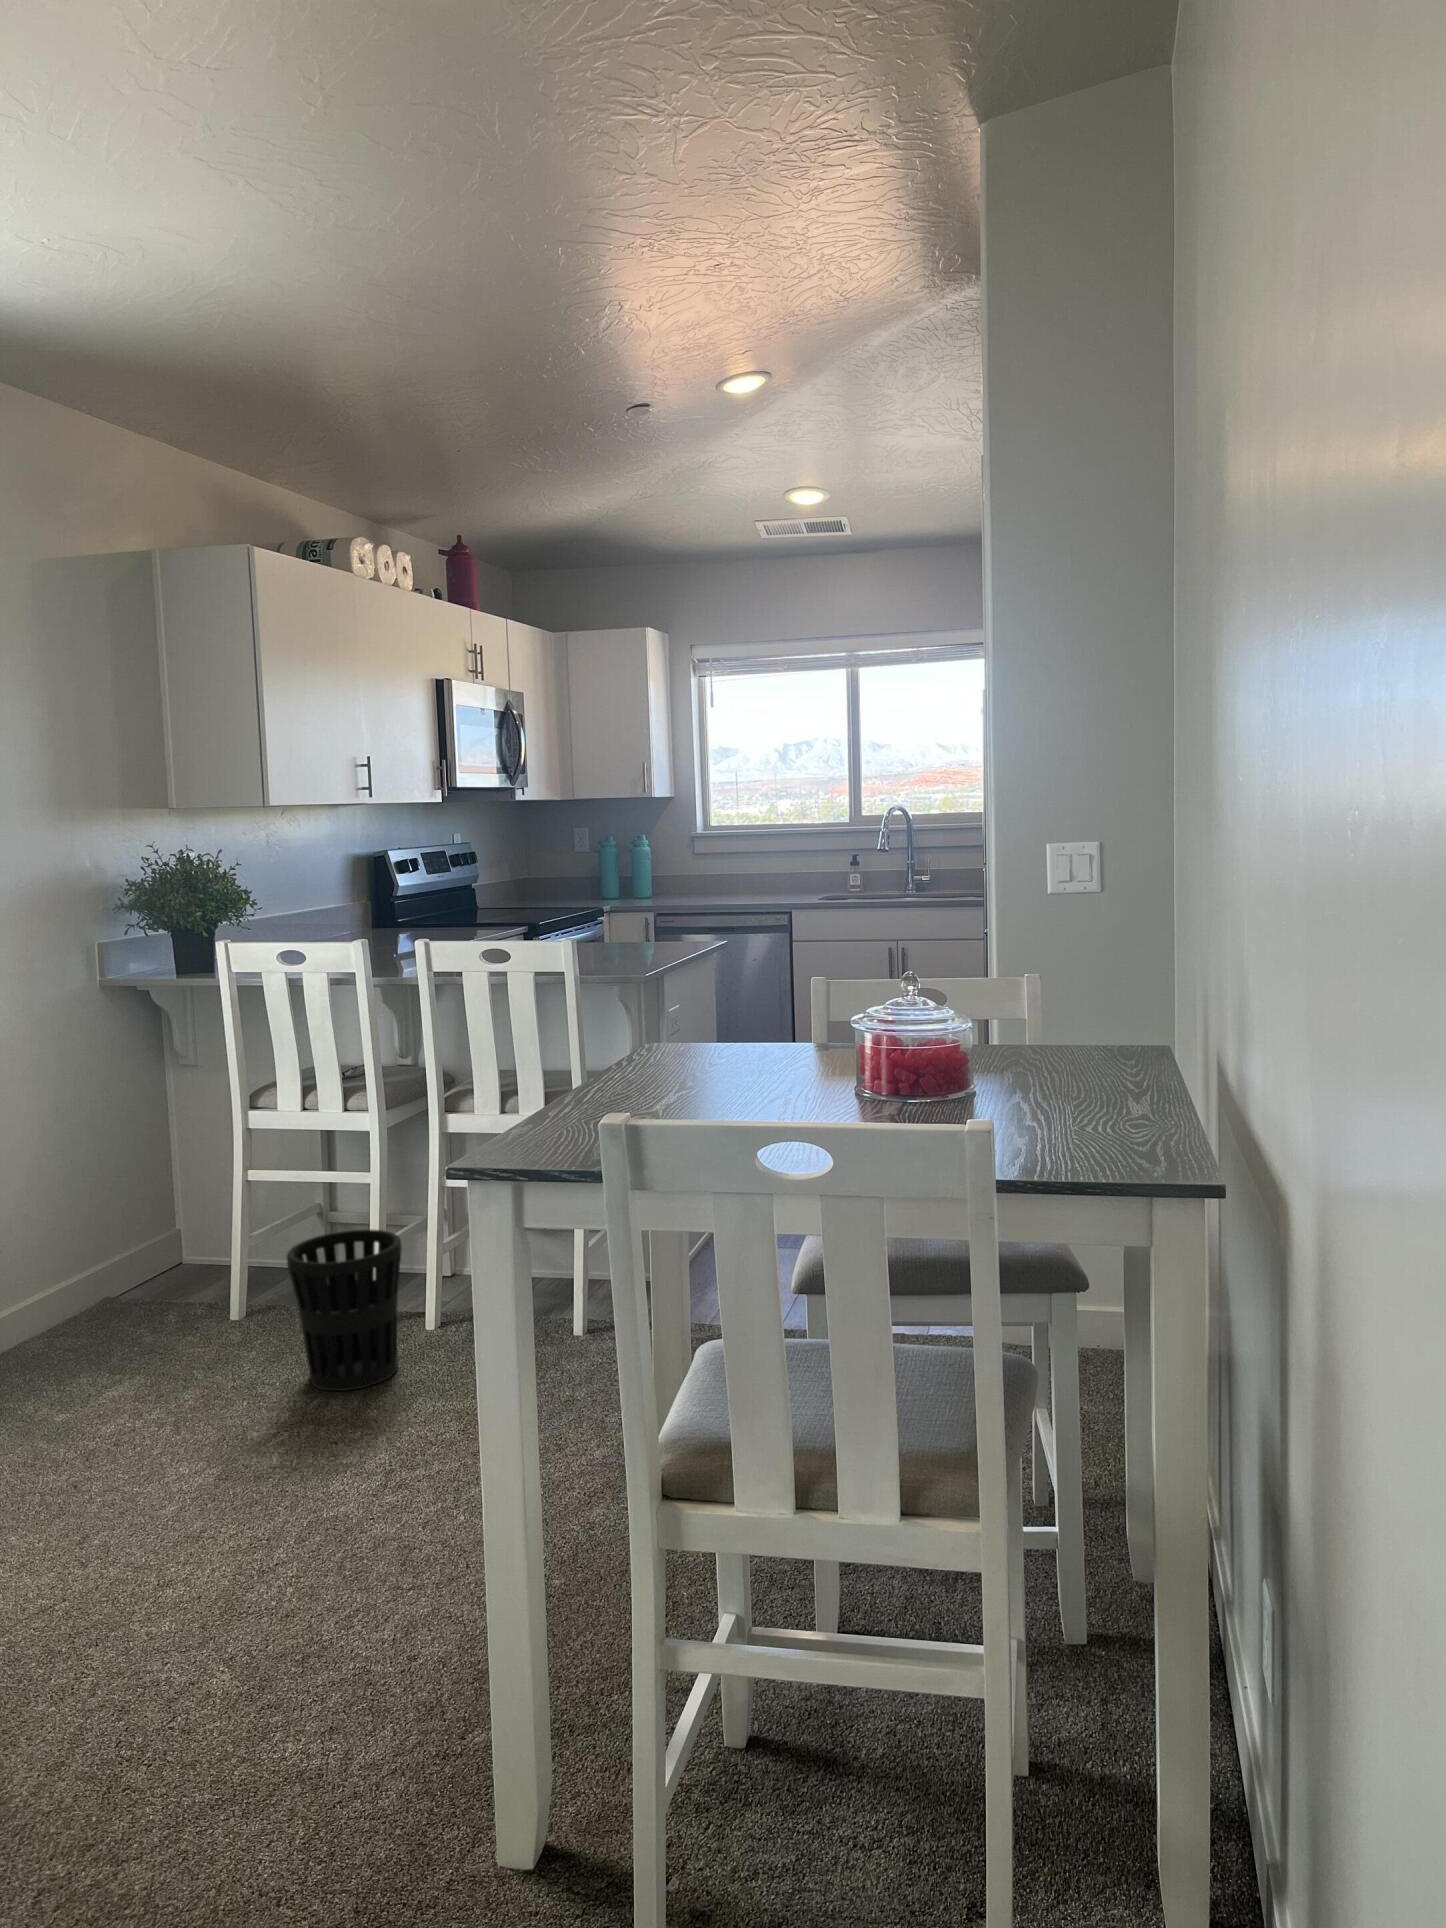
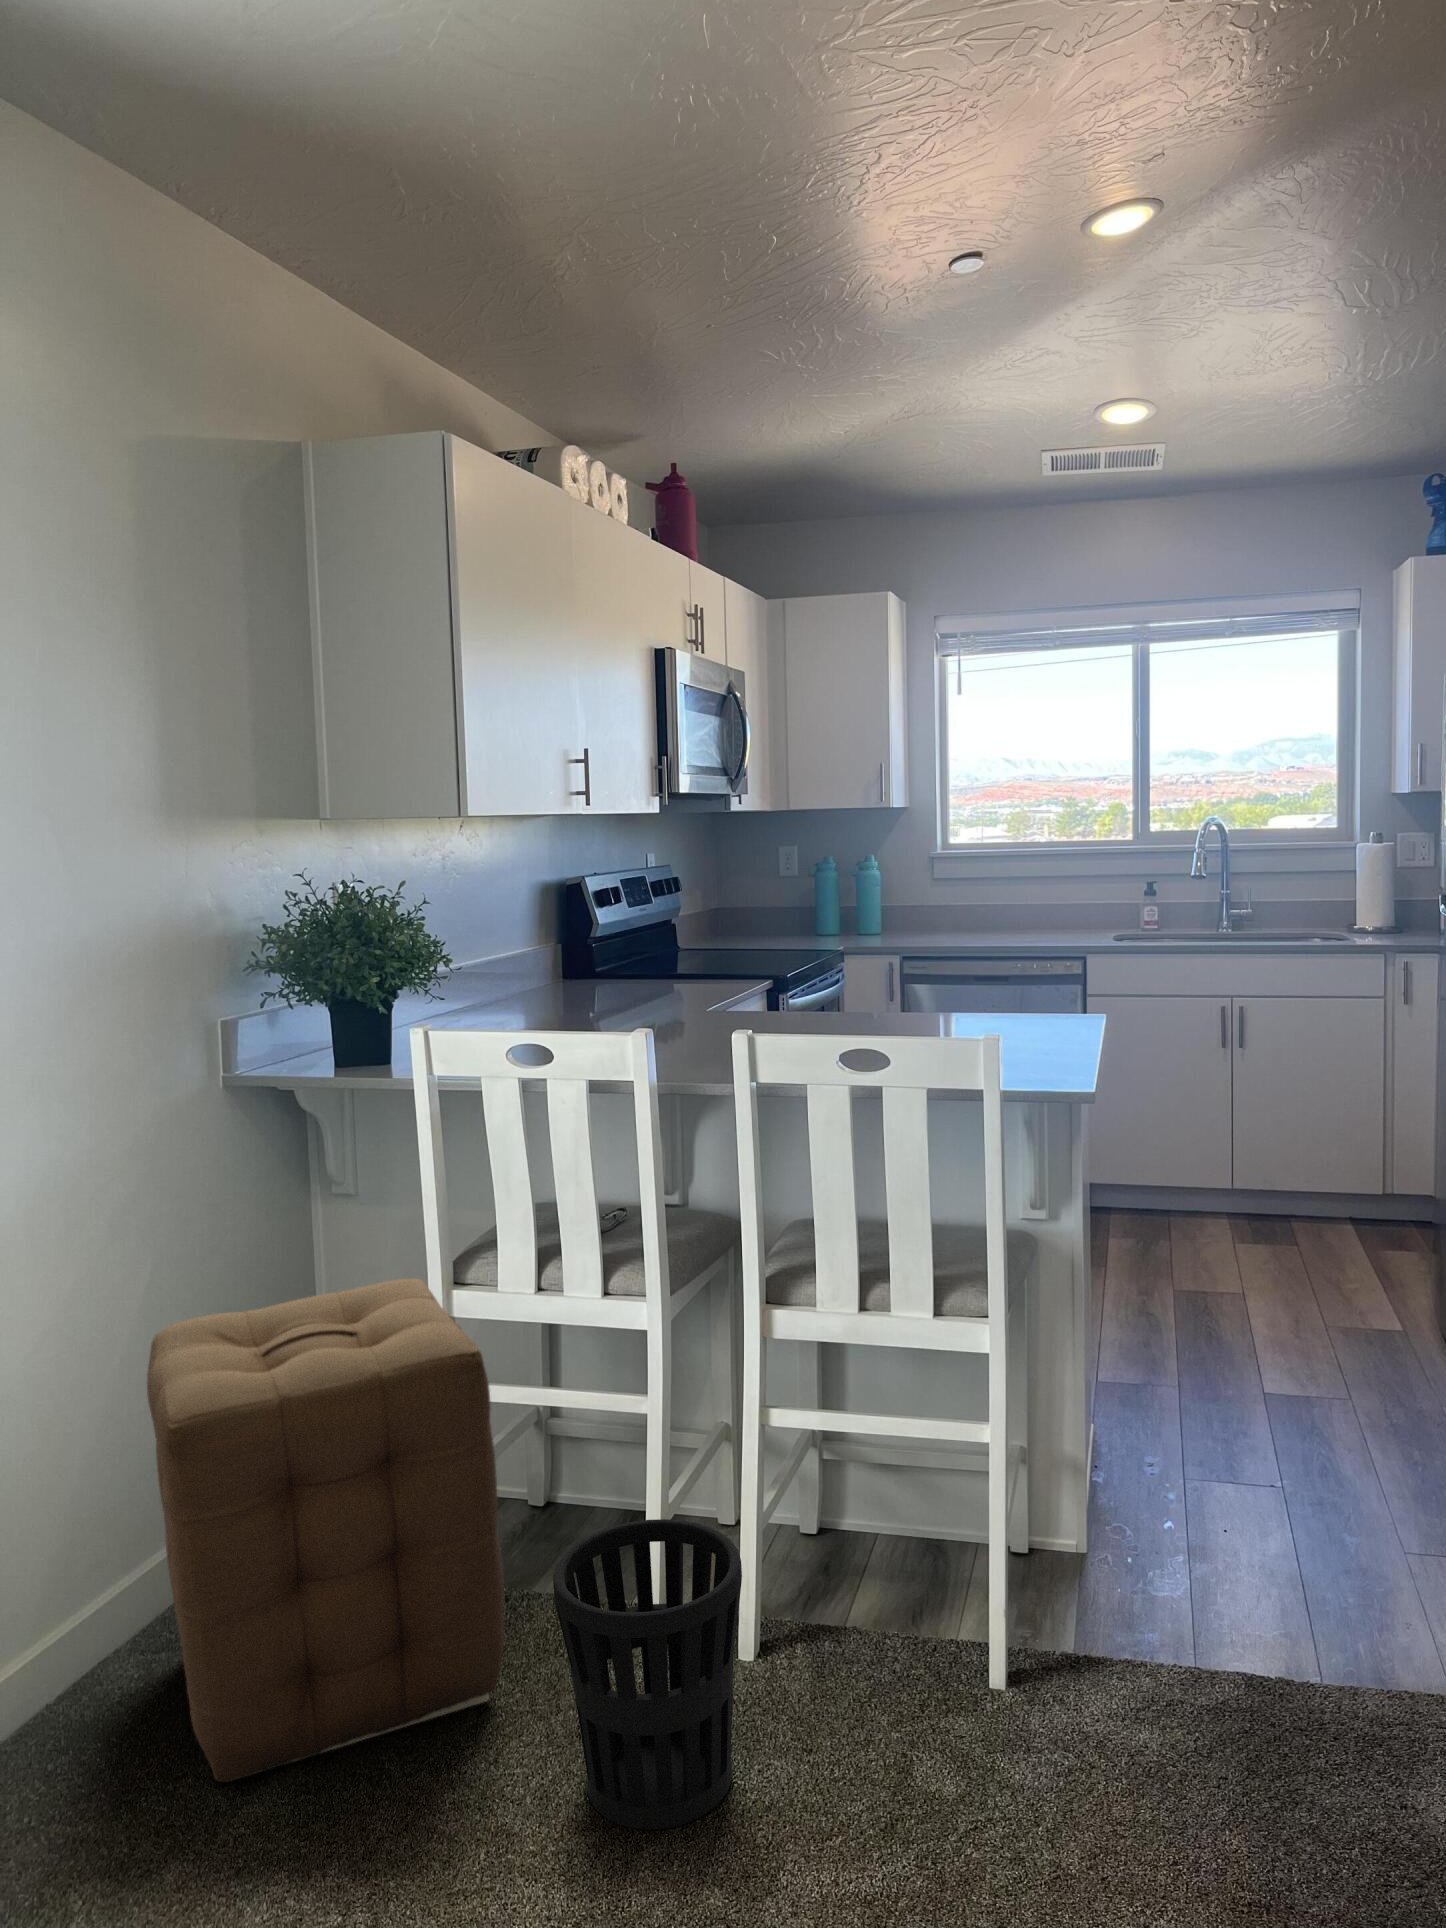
ottoman: none [45,1104,271,1384] -> present [147,1279,505,1782]

